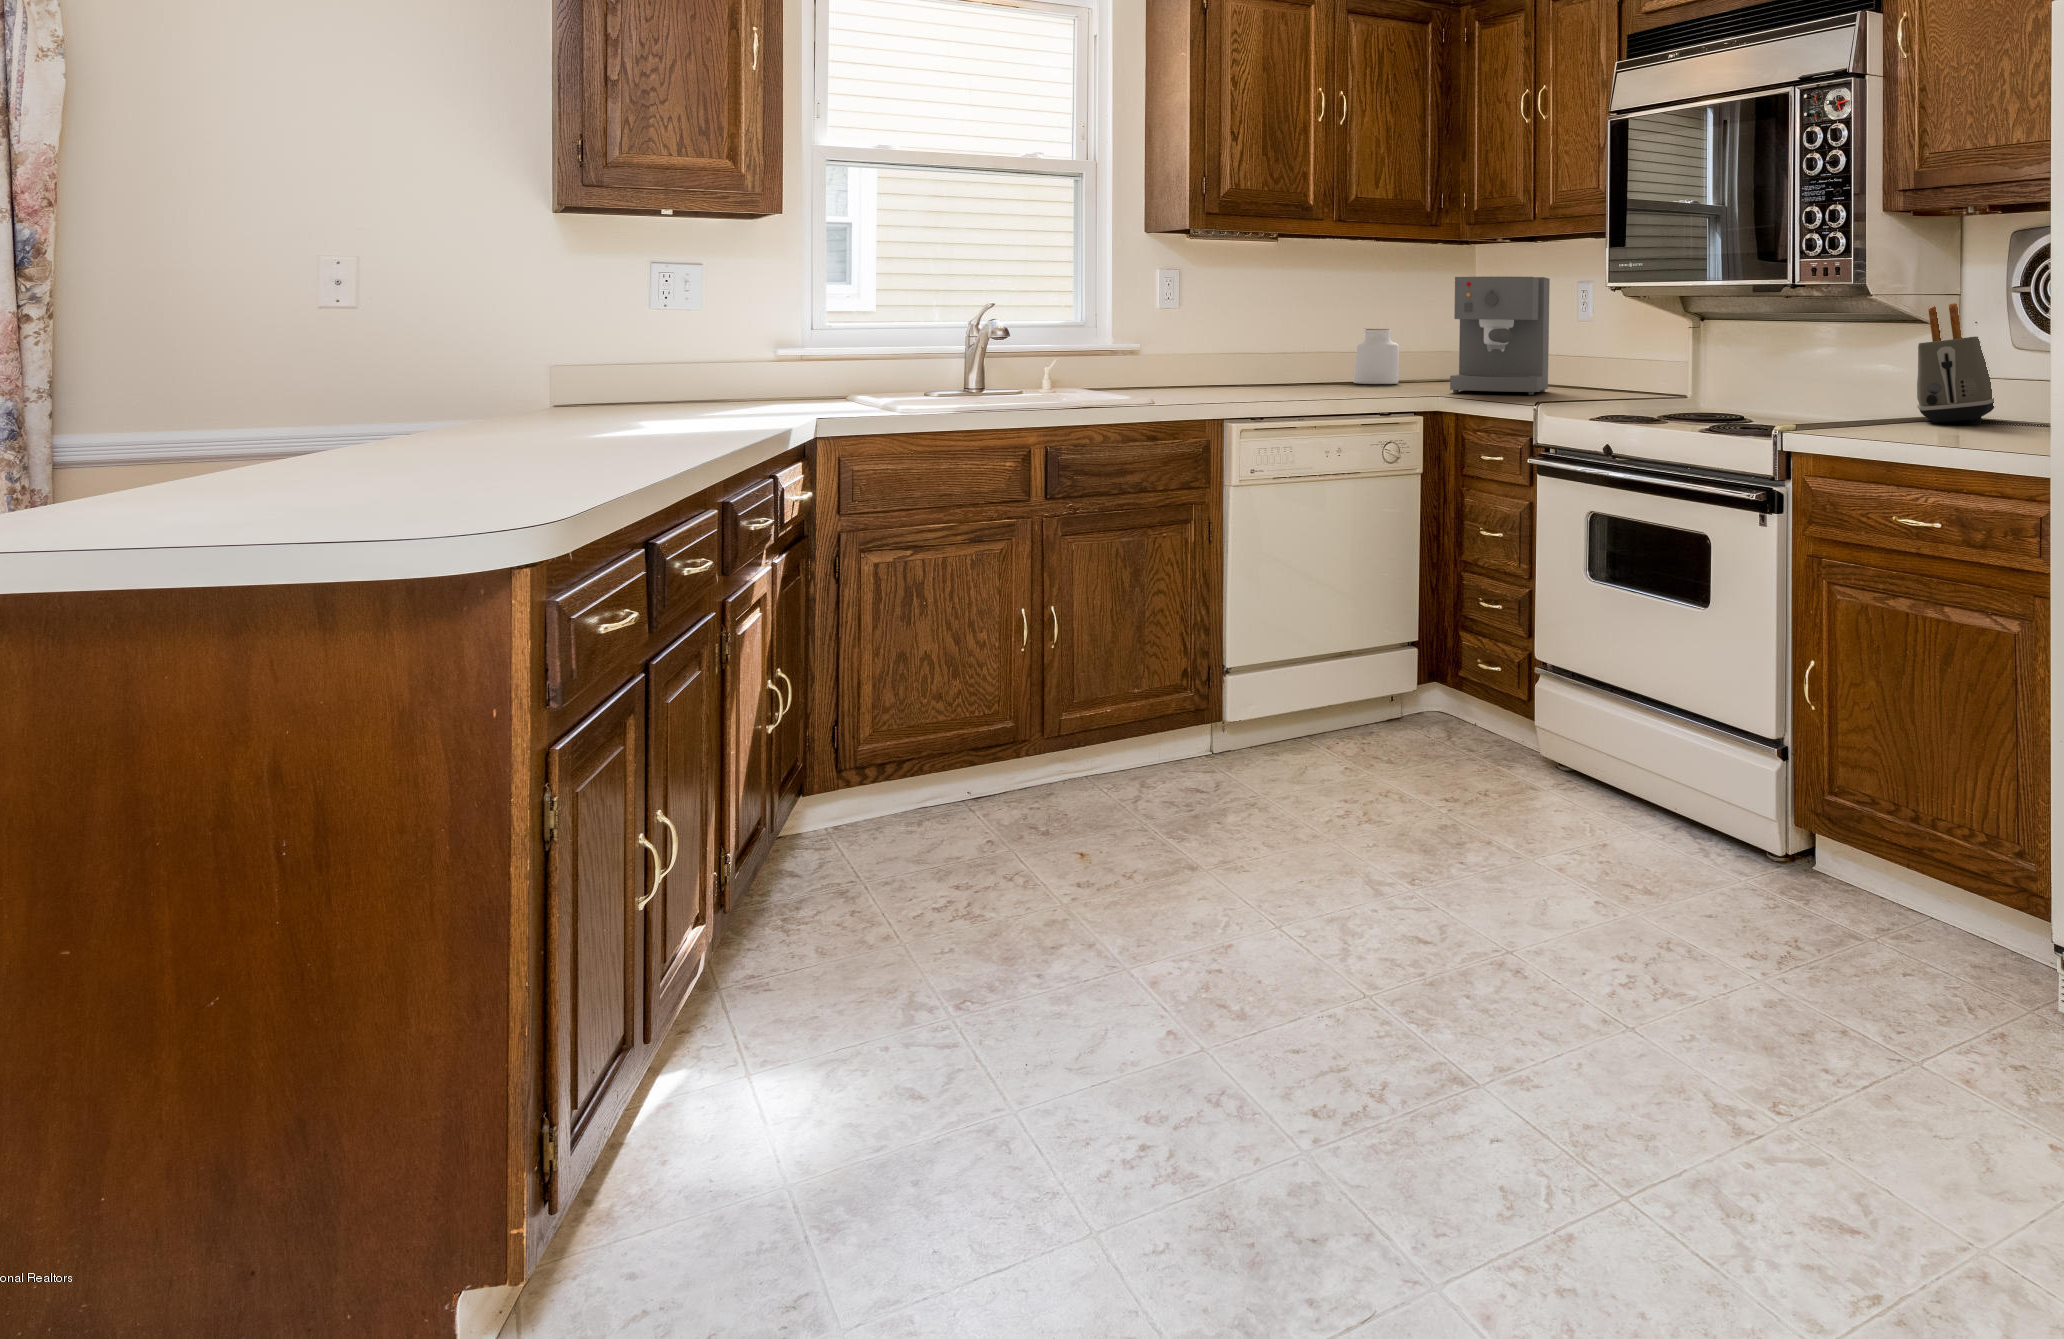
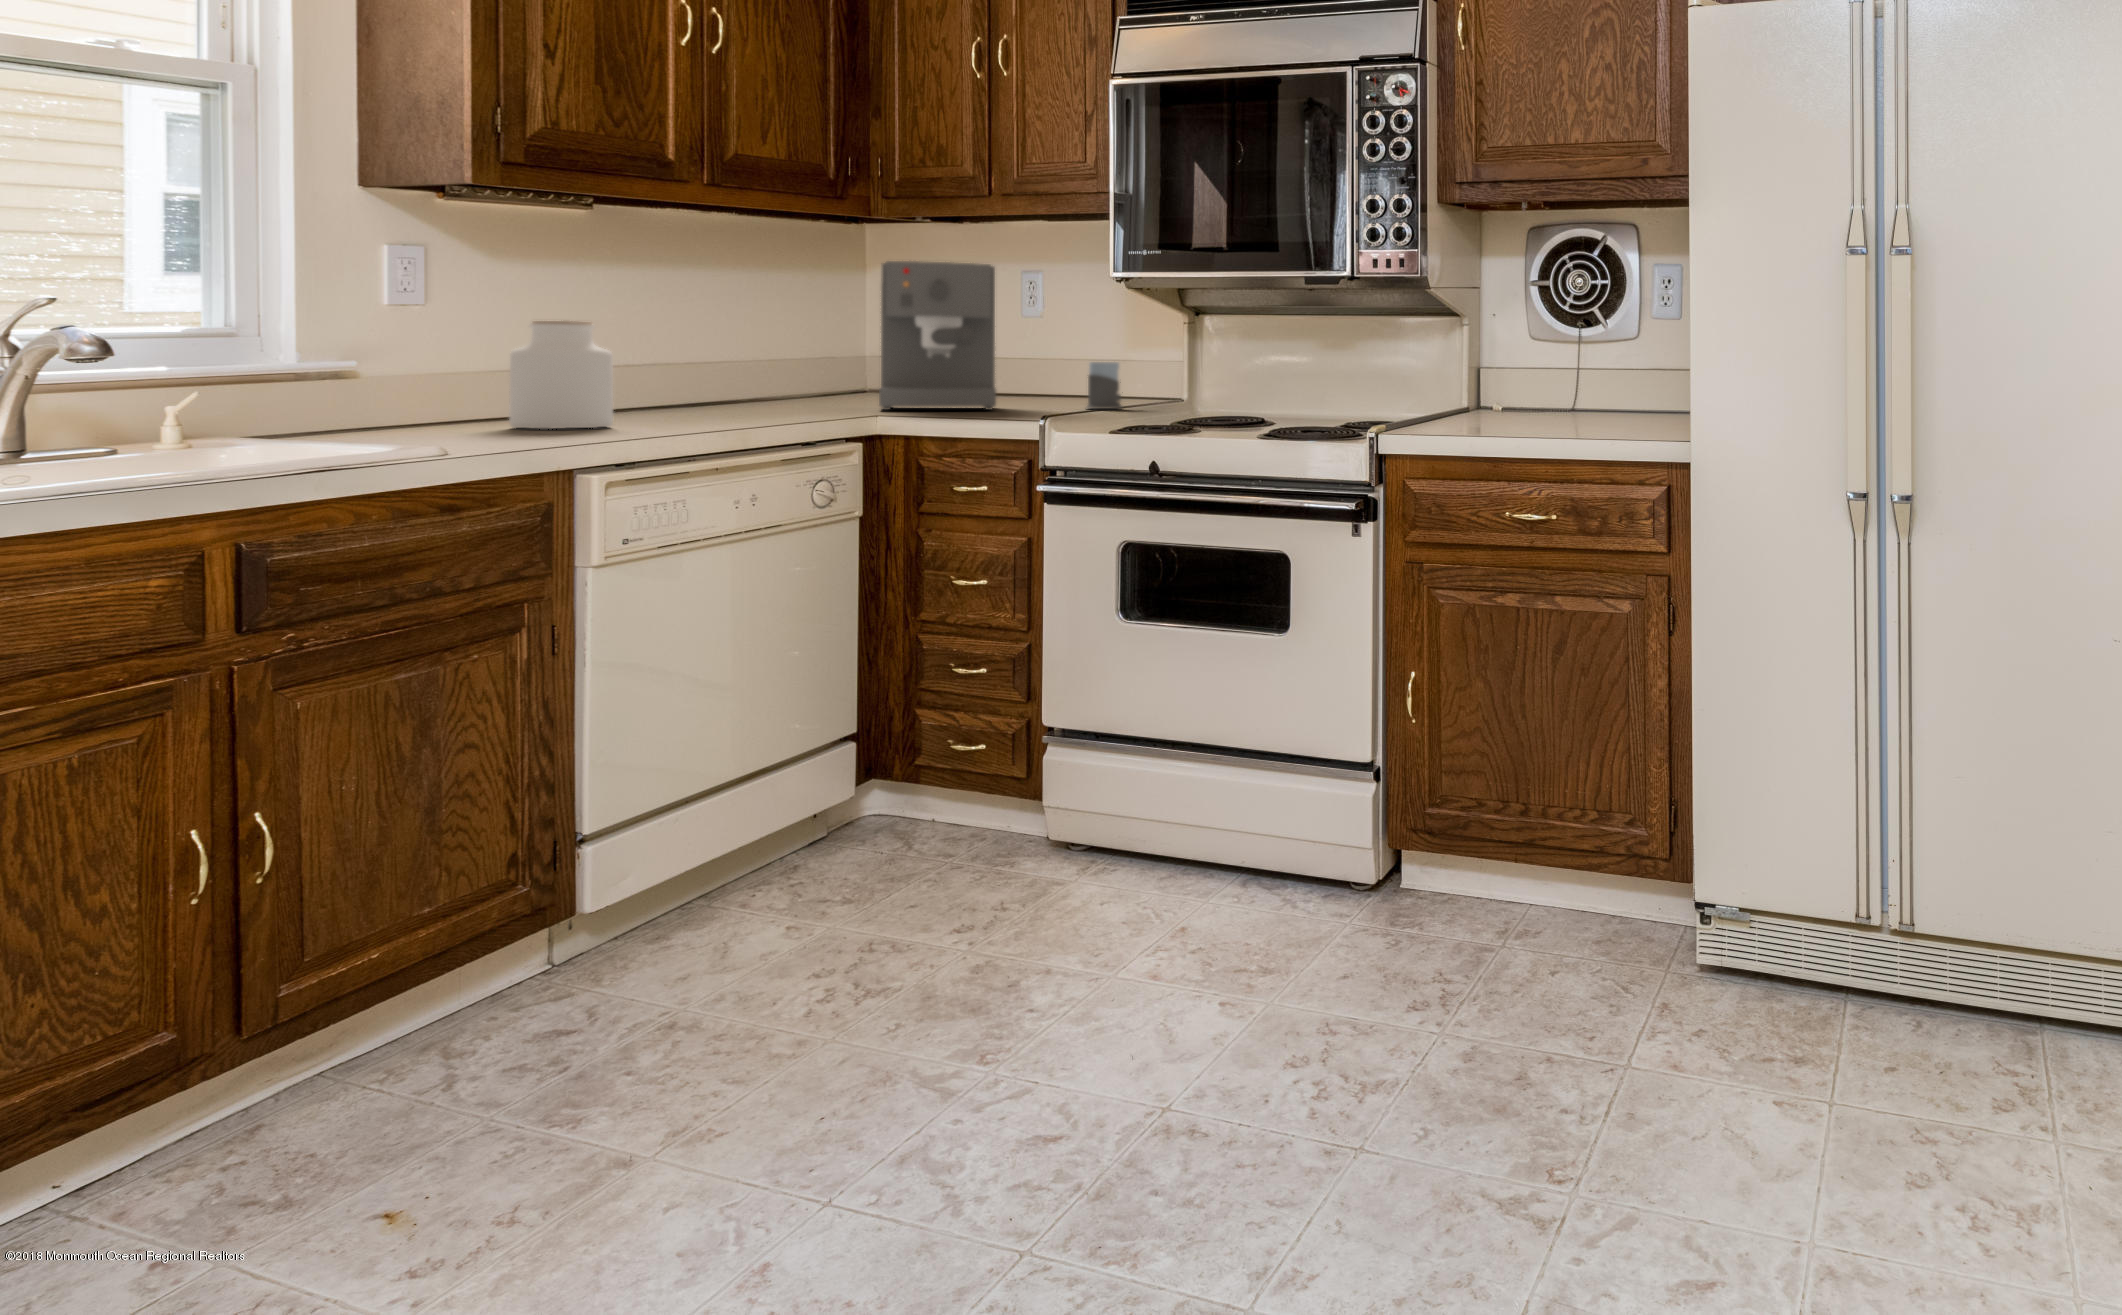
toaster: present [1917,303,1994,424] -> none [1448,302,1525,422]
jar: present [1353,329,1399,384] -> present [509,321,613,429]
mug: none [1616,355,1658,396] -> present [1087,362,1122,409]

